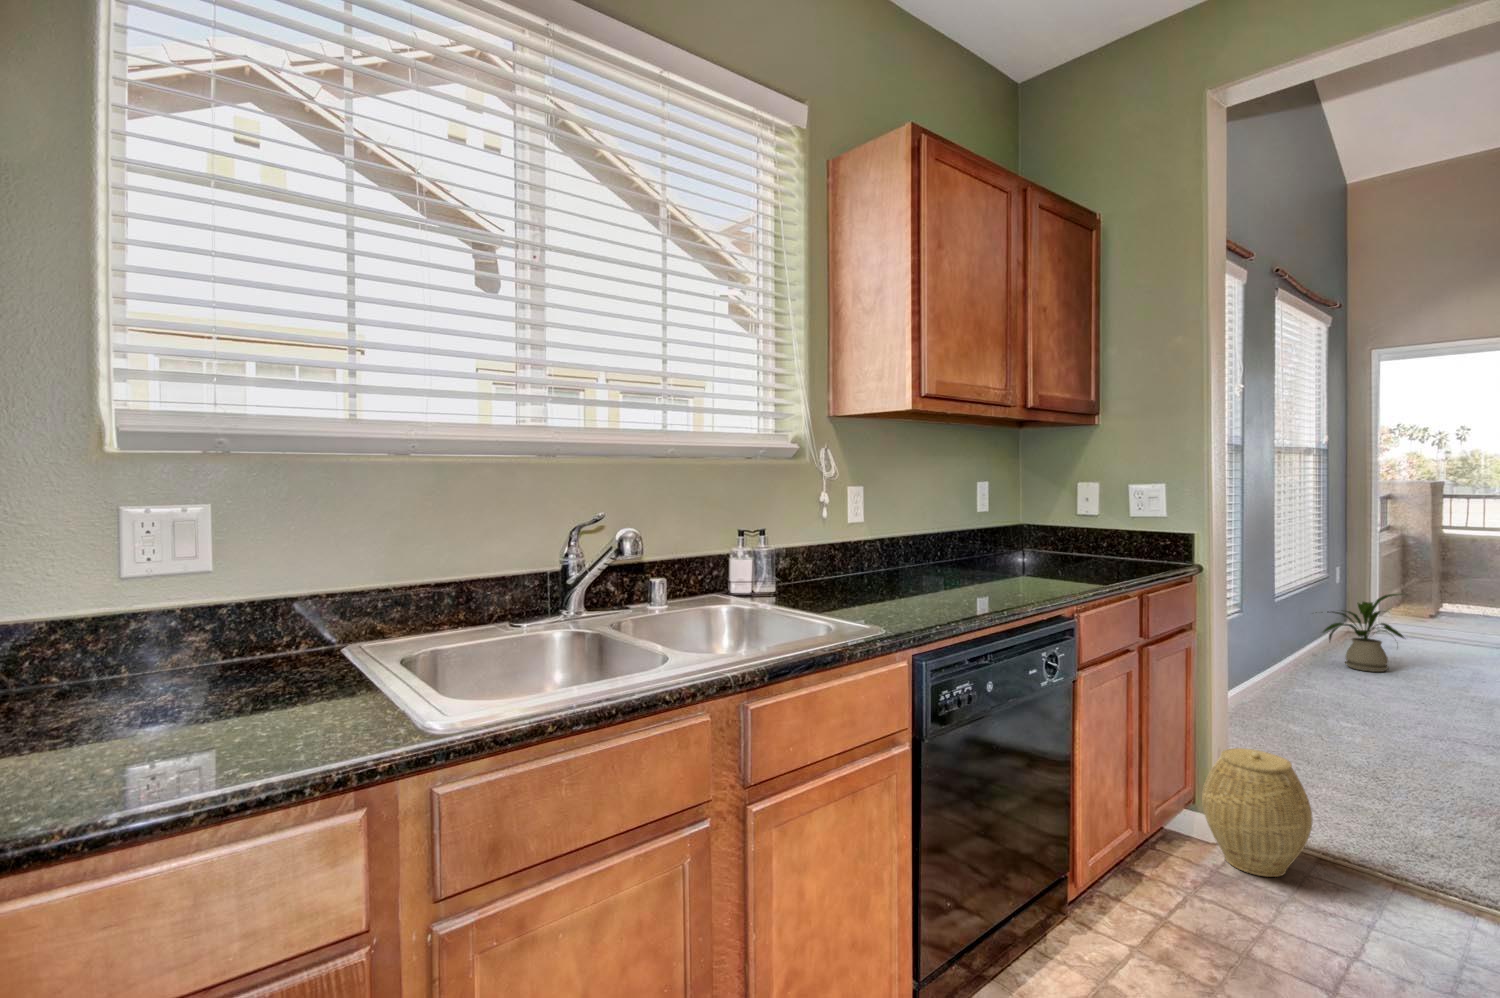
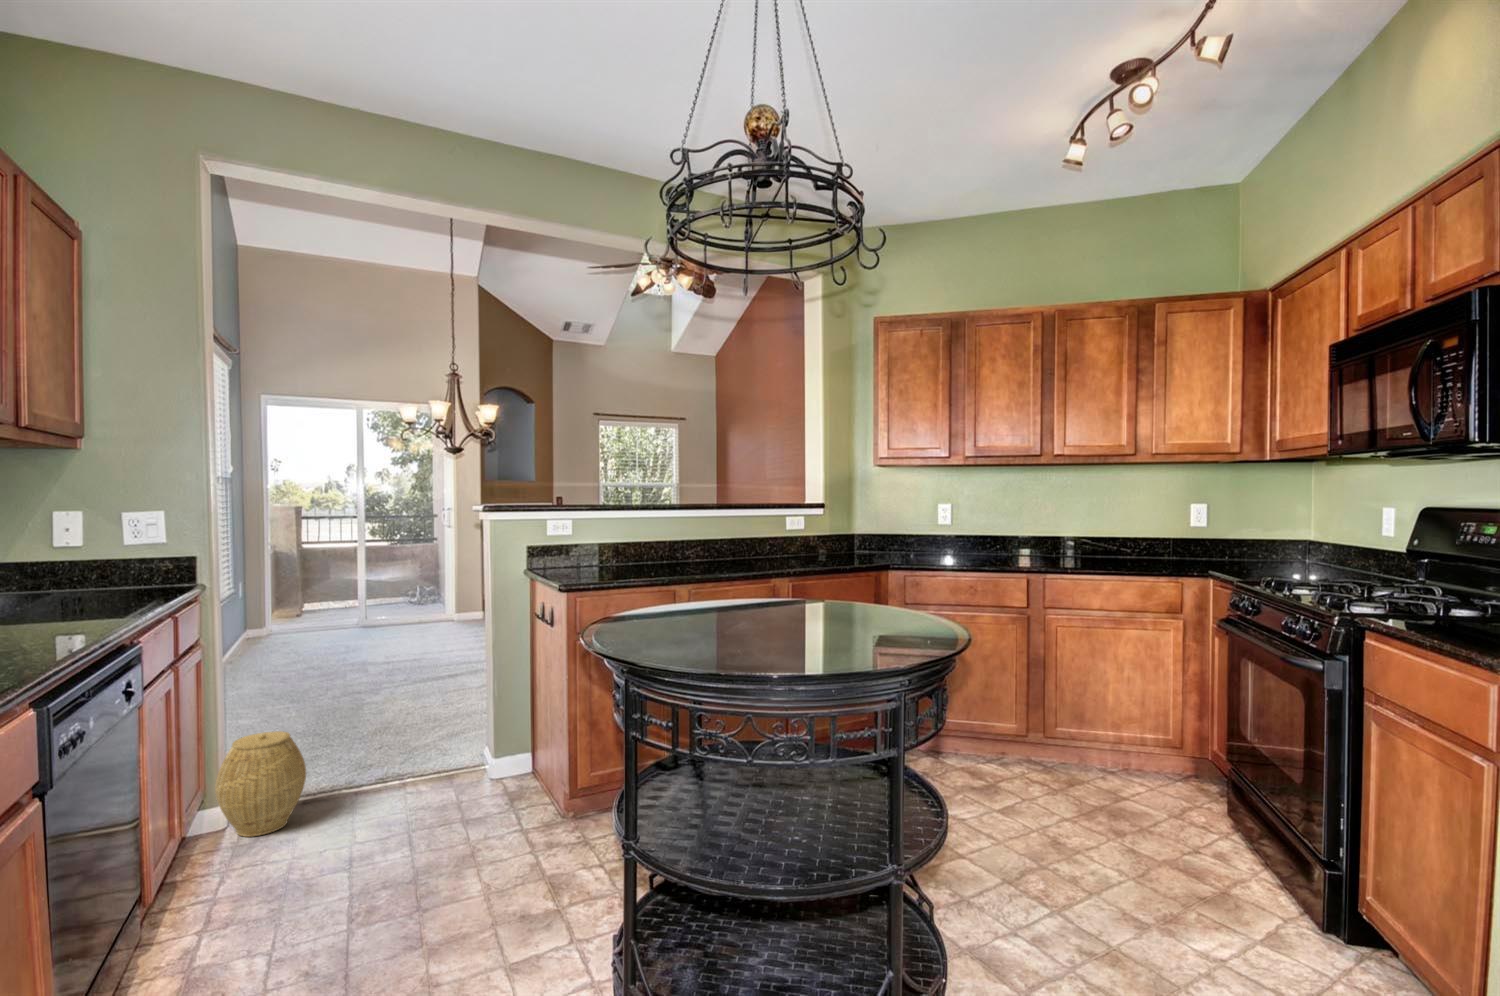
house plant: present [1323,594,1404,672] -> none [223,597,298,666]

